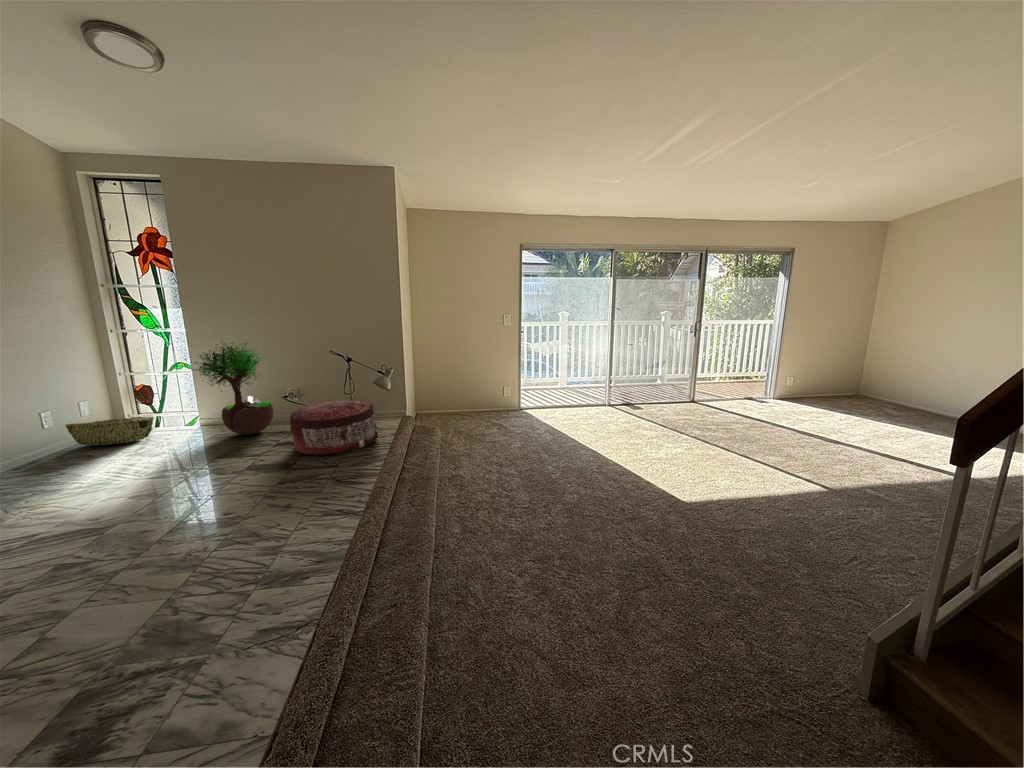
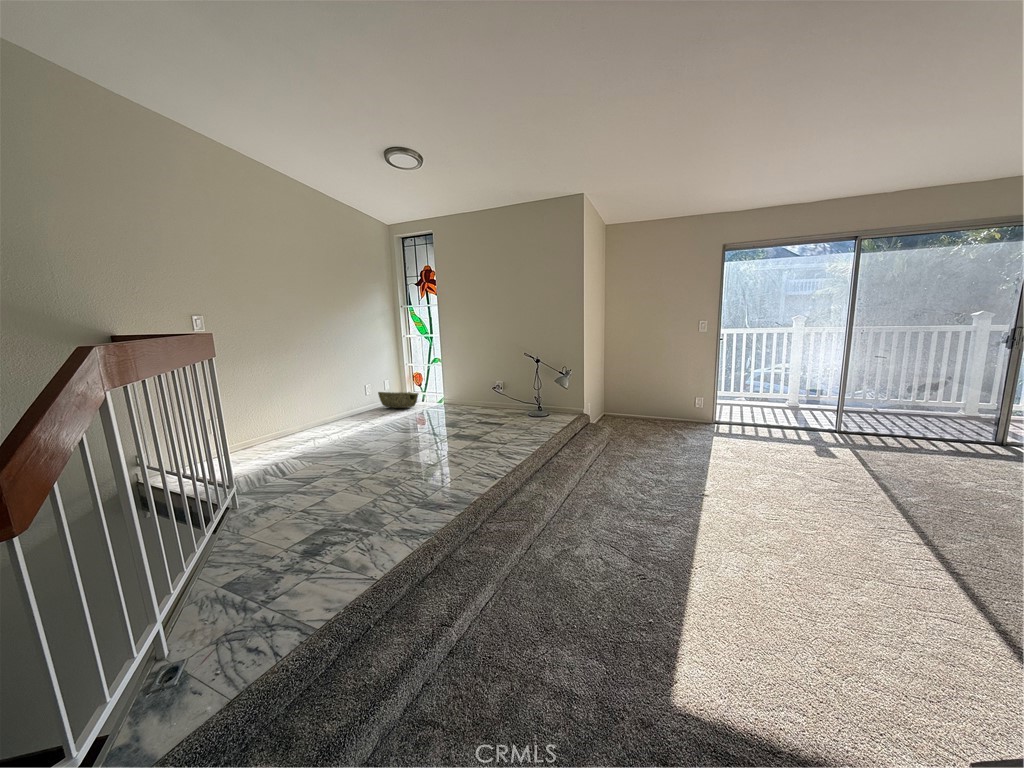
potted tree: present [191,336,273,435] -> none [435,338,484,414]
pouf: present [290,400,378,455] -> none [485,393,550,435]

